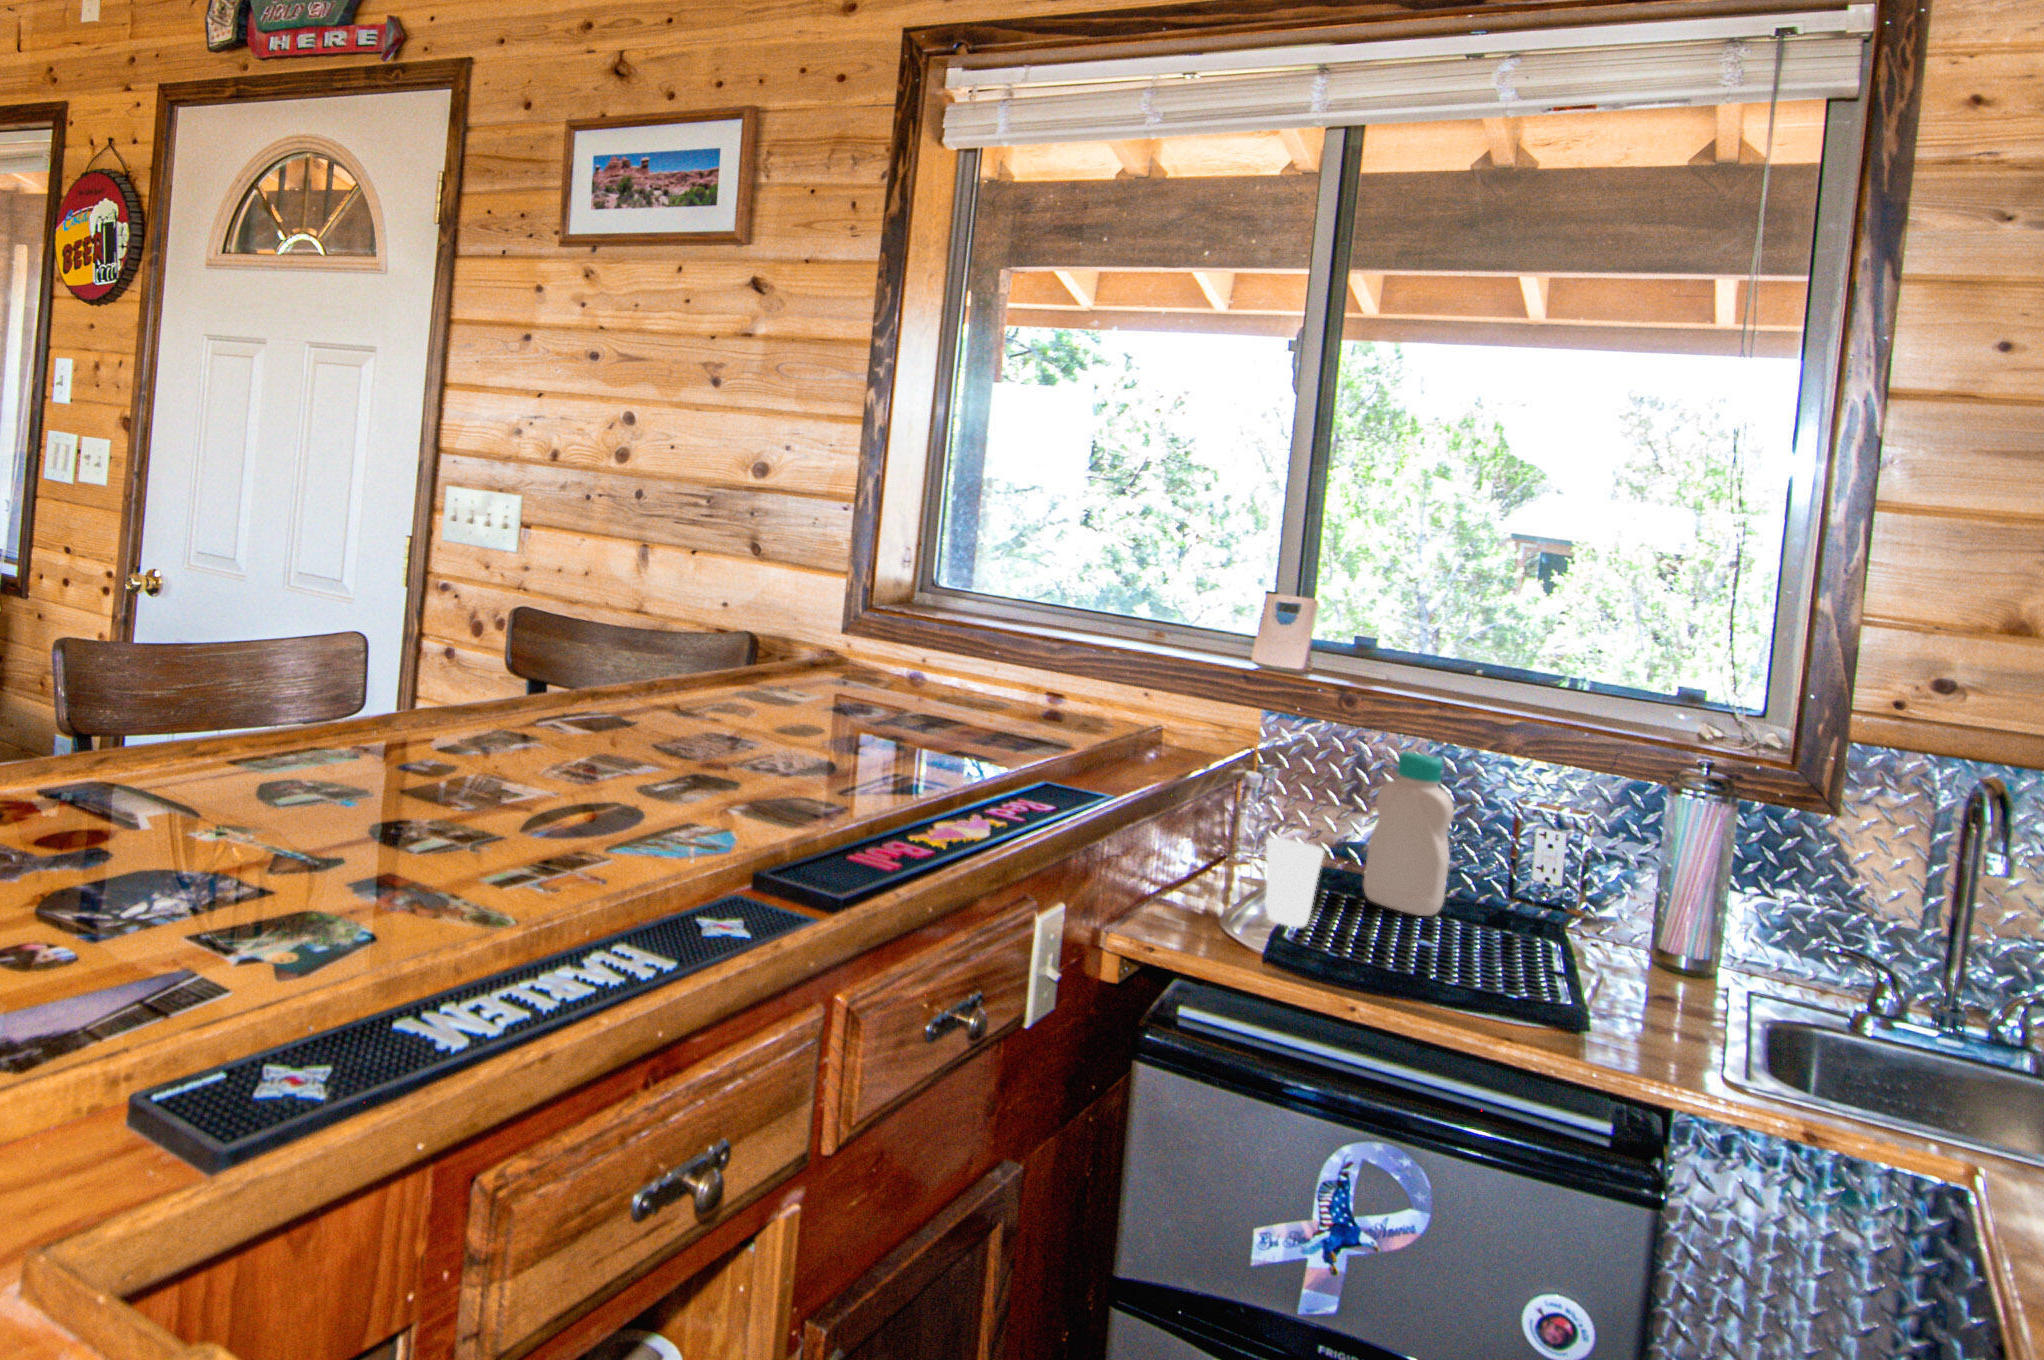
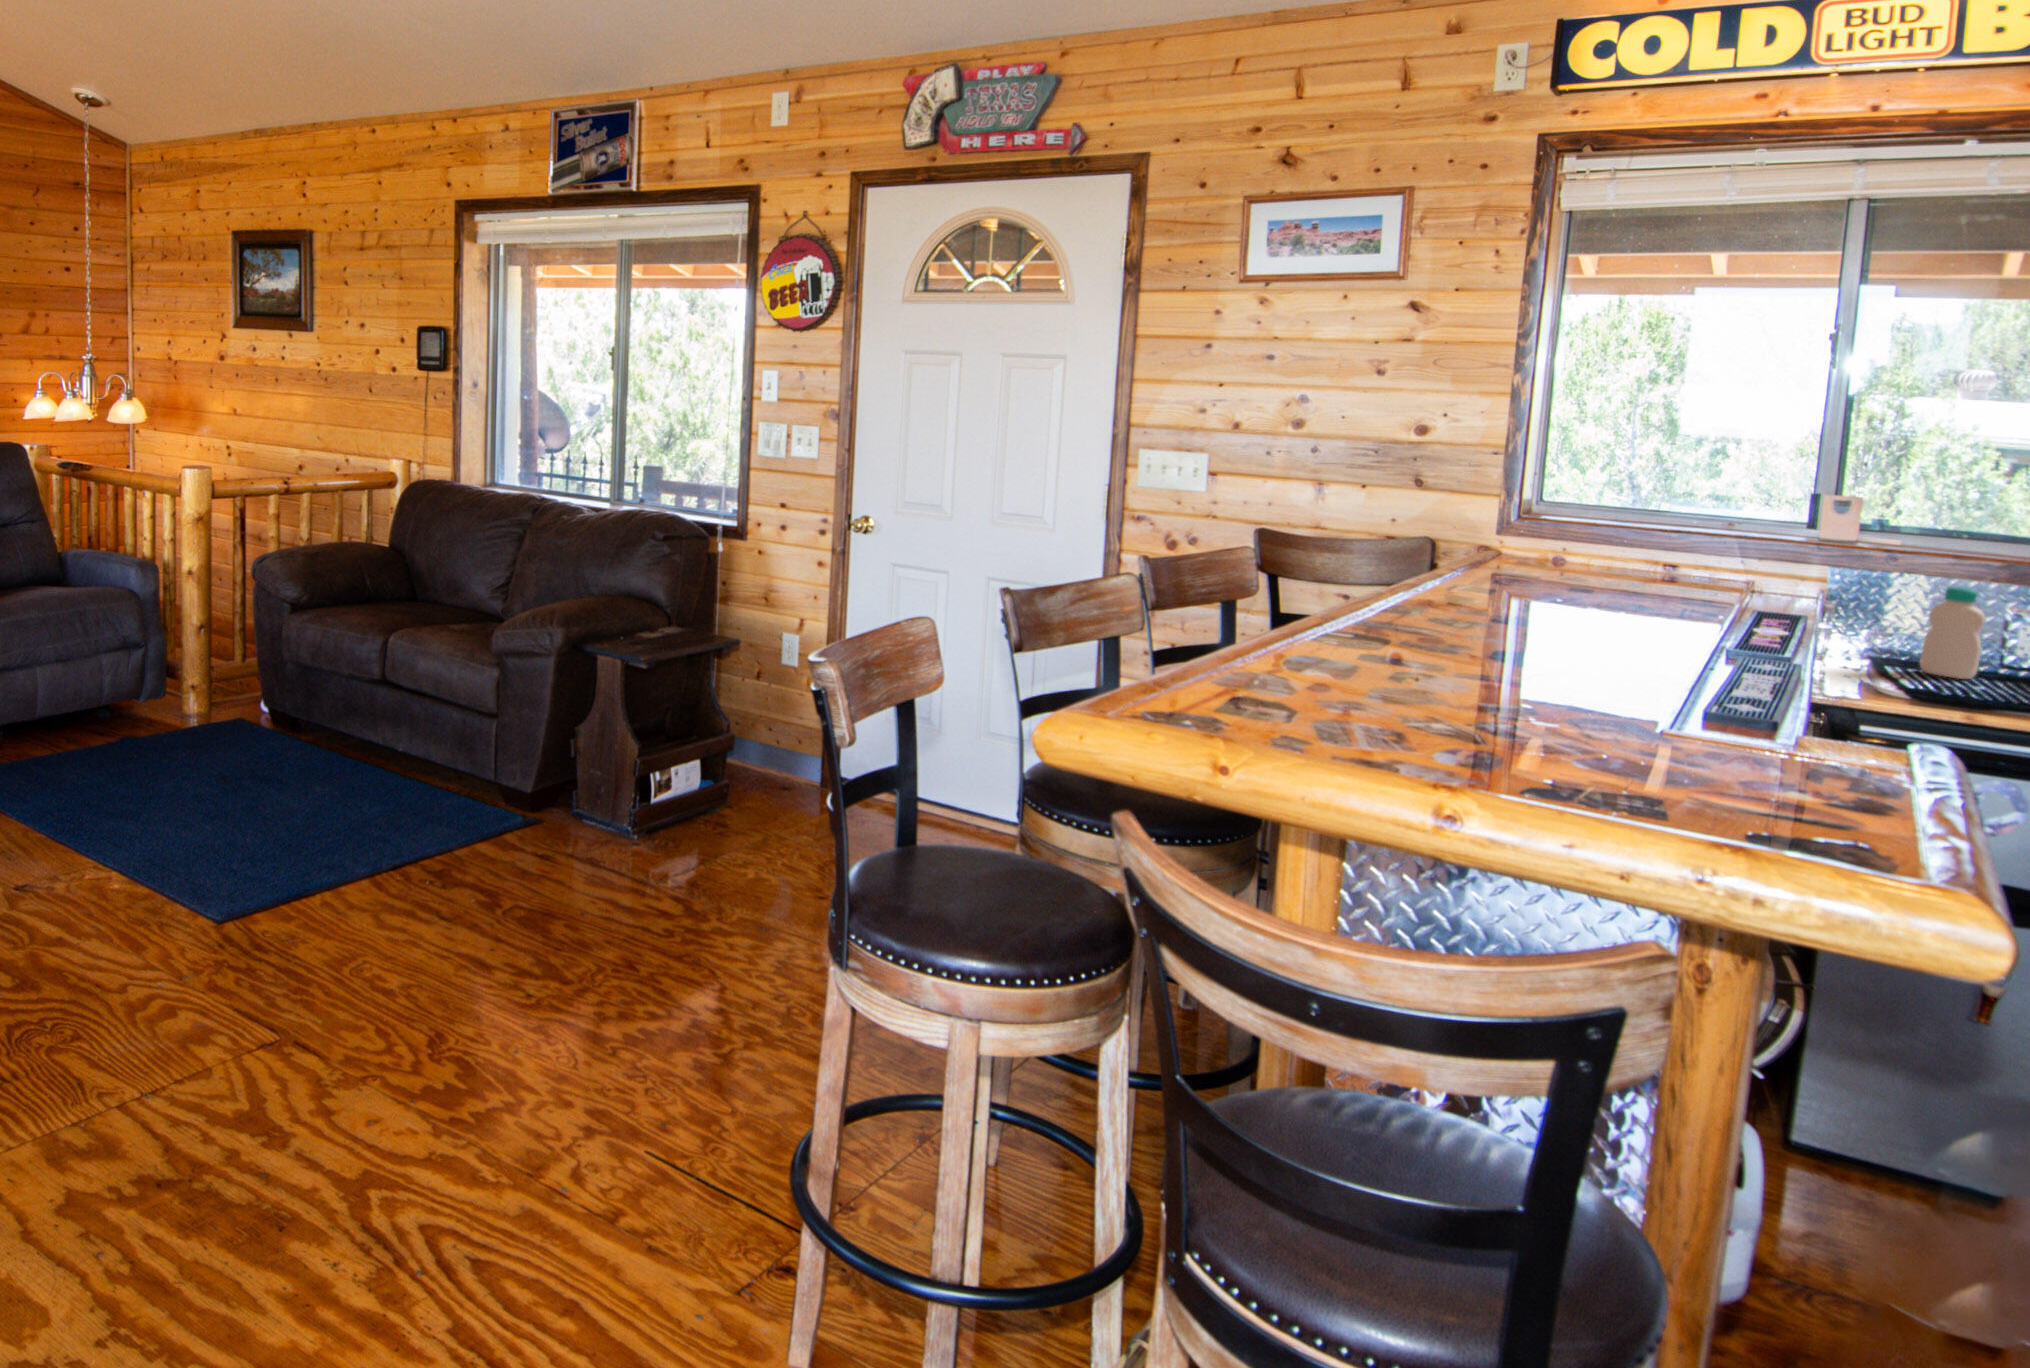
cup: present [1265,838,1324,927] -> none [1876,639,1918,688]

